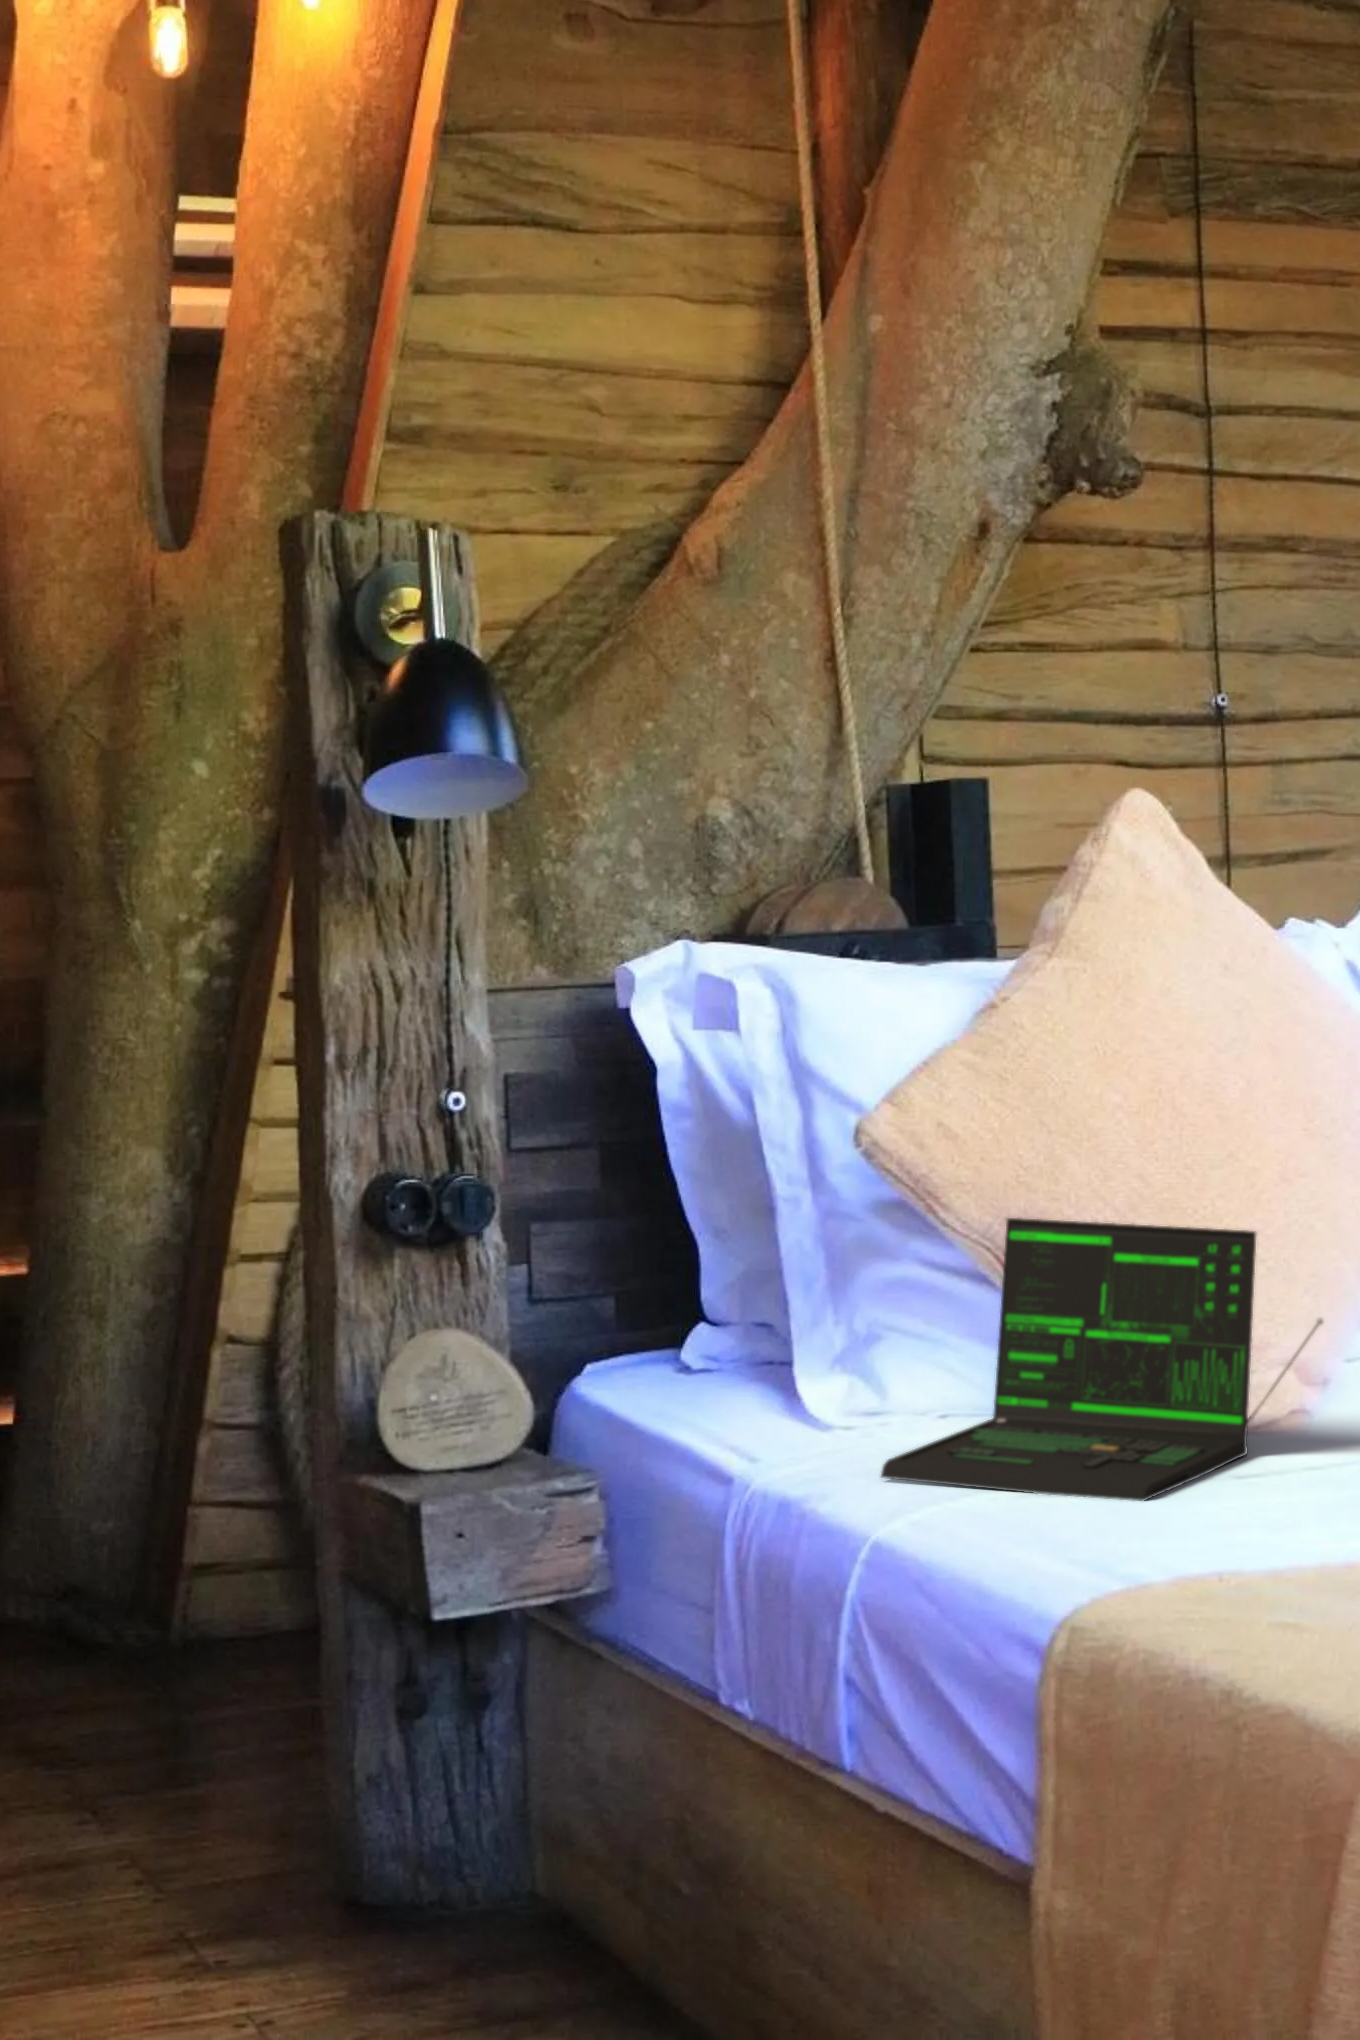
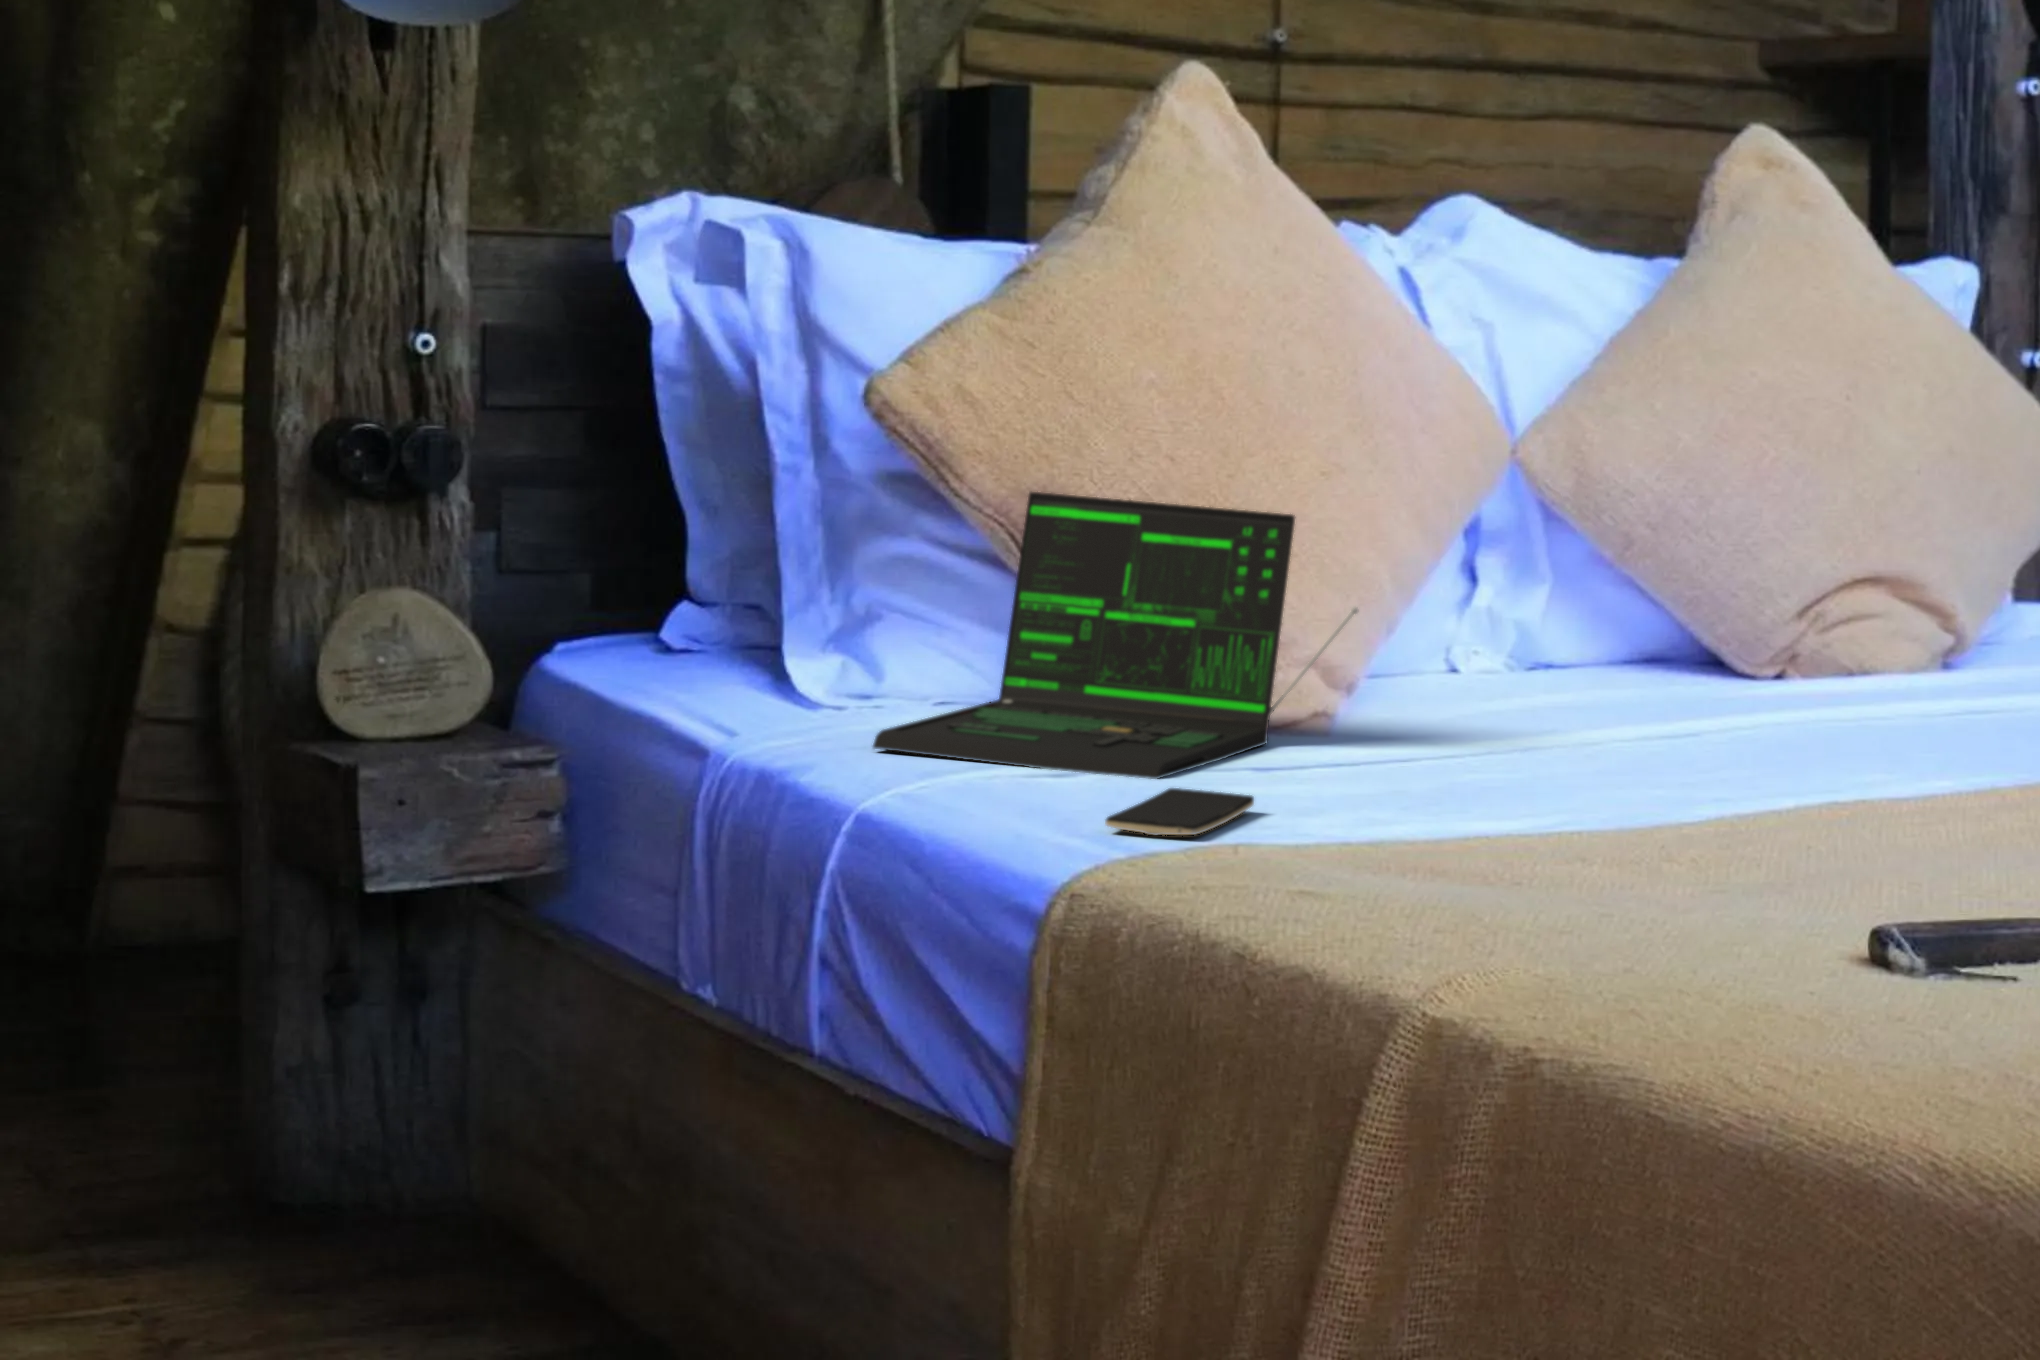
smartphone: none [1097,1515,1235,1567] -> present [1105,788,1254,836]

